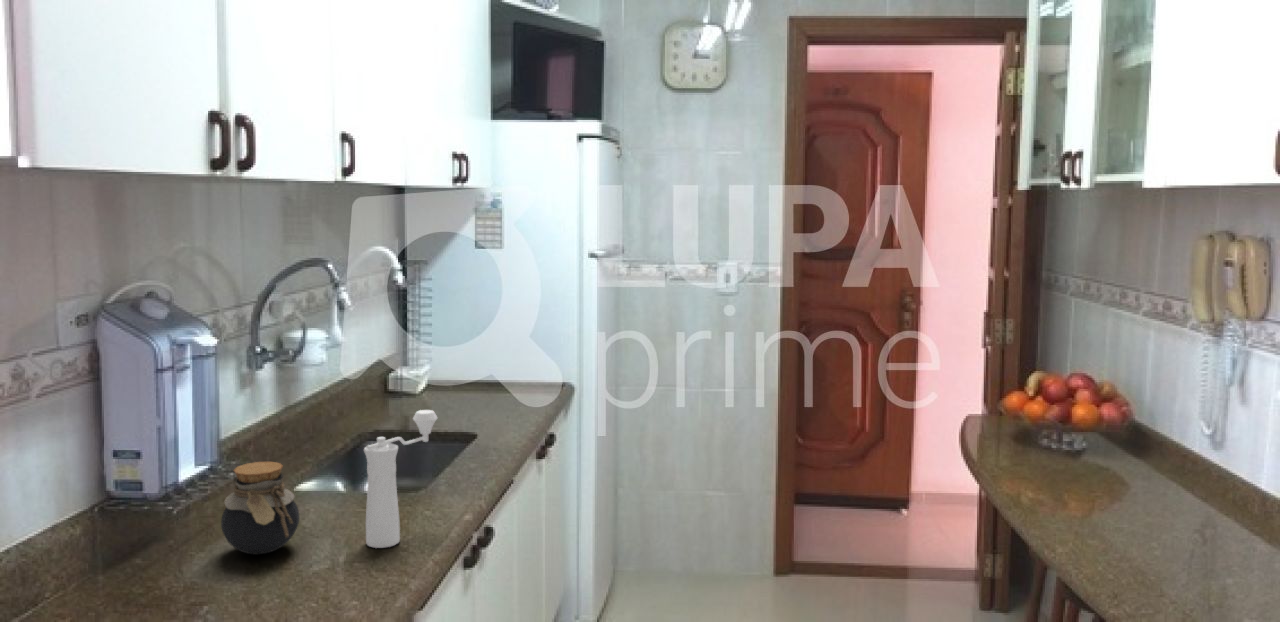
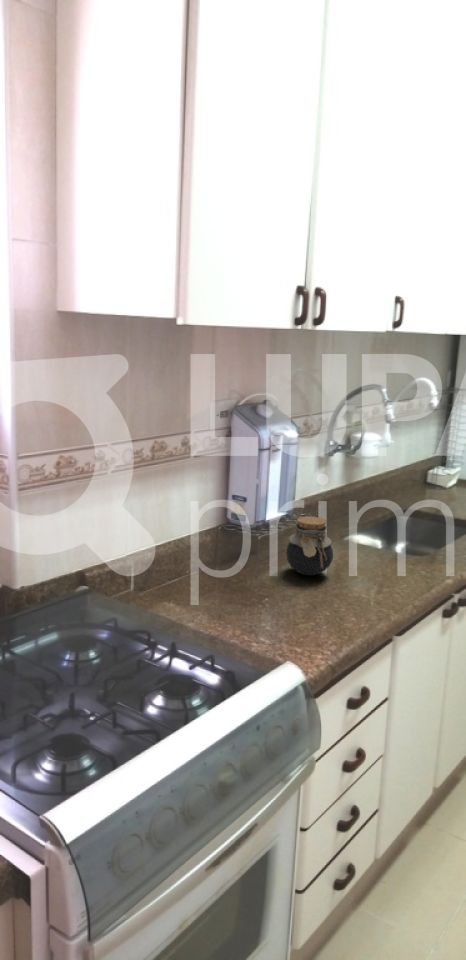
pepper mill: present [364,410,437,548] -> none [373,500,436,590]

